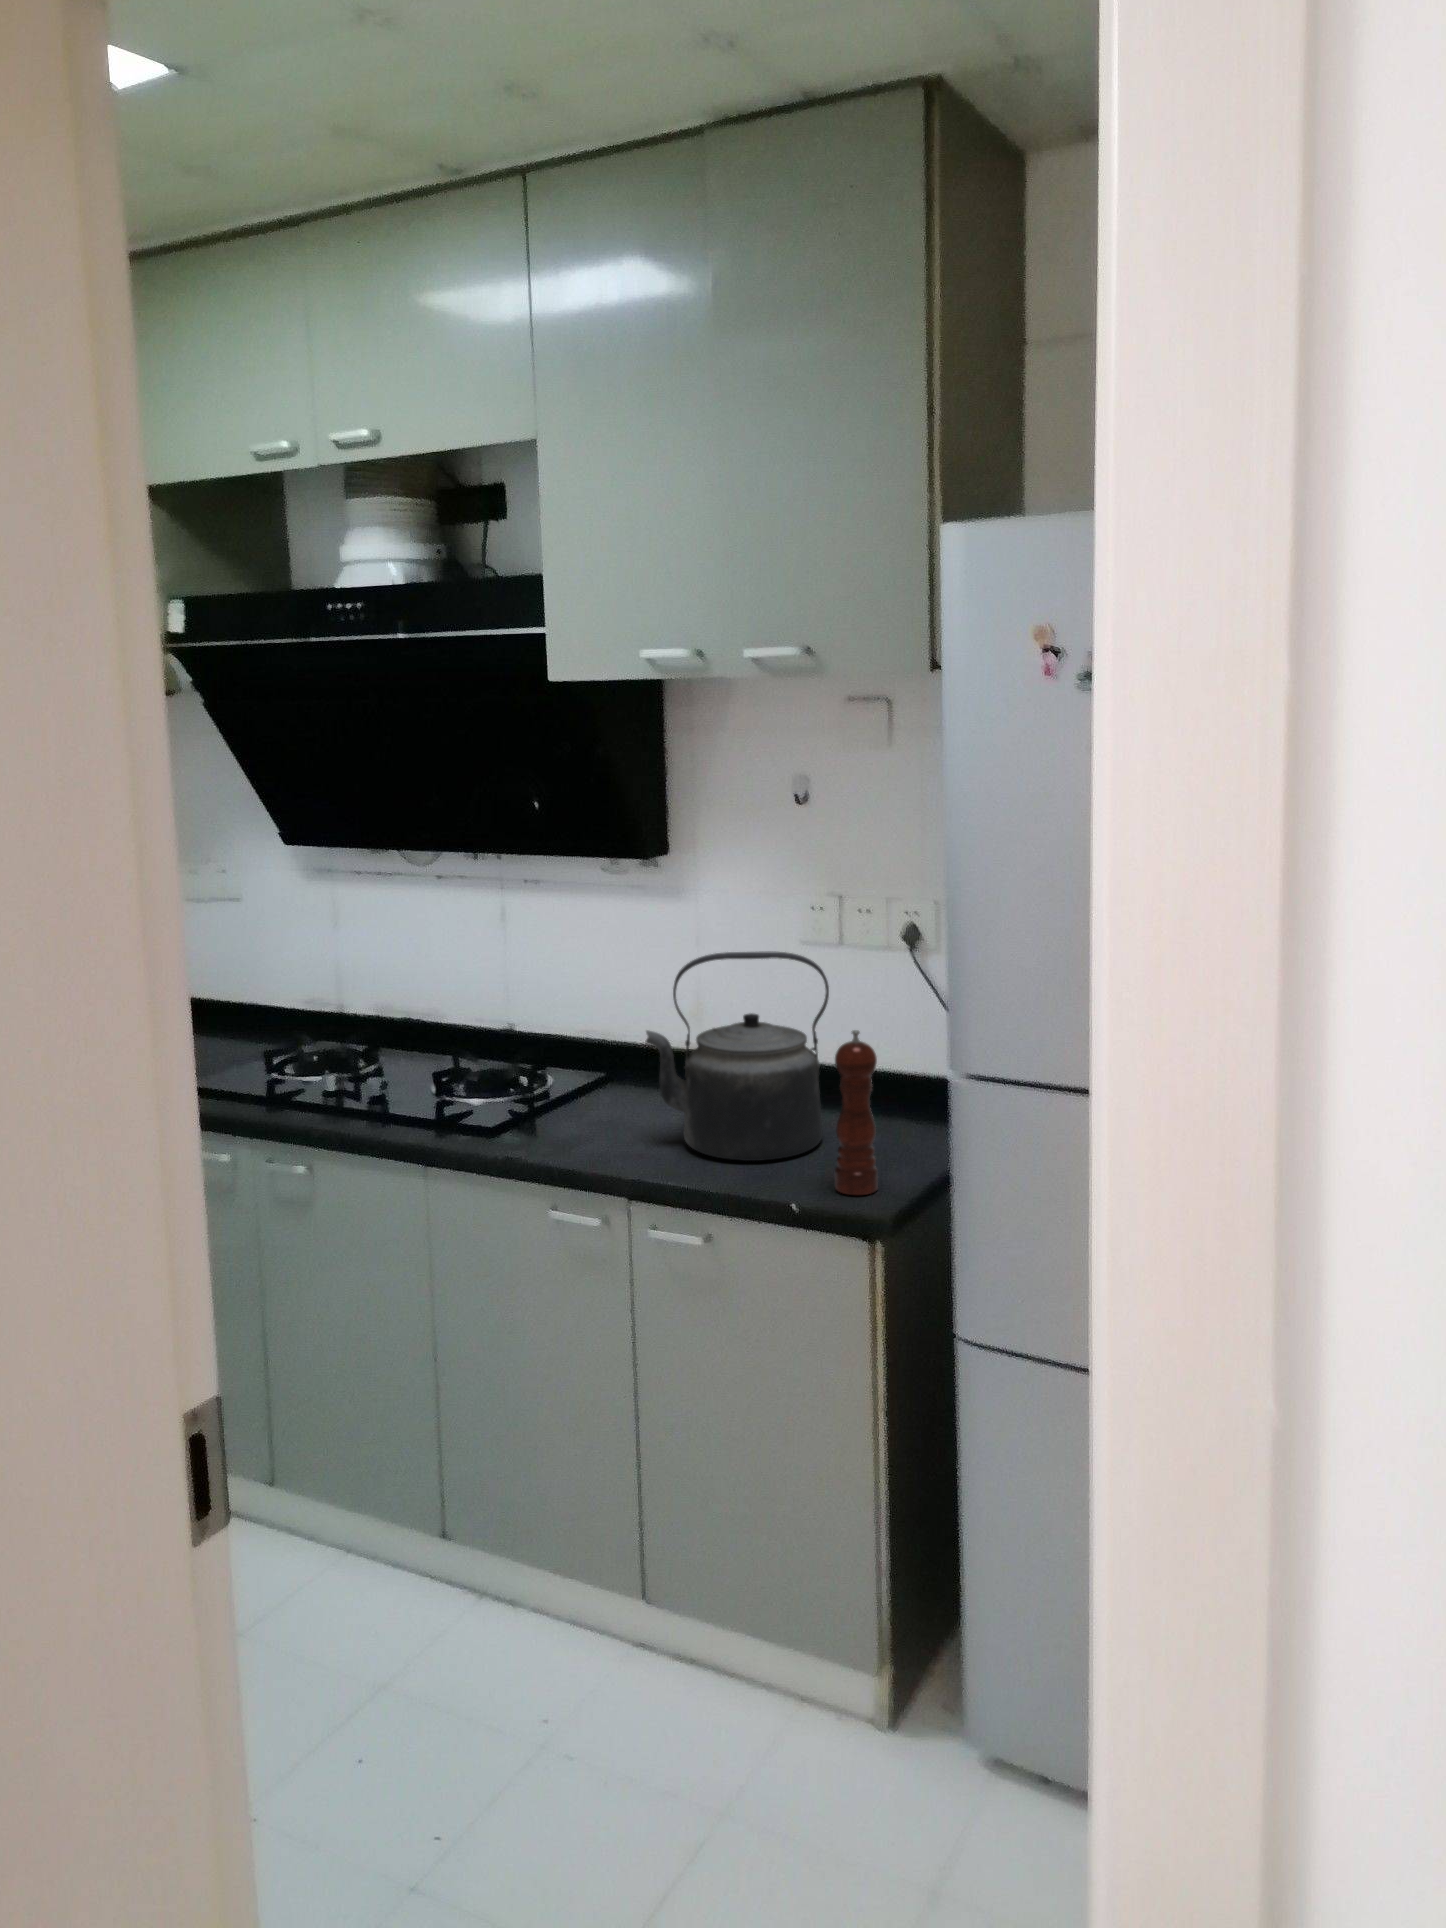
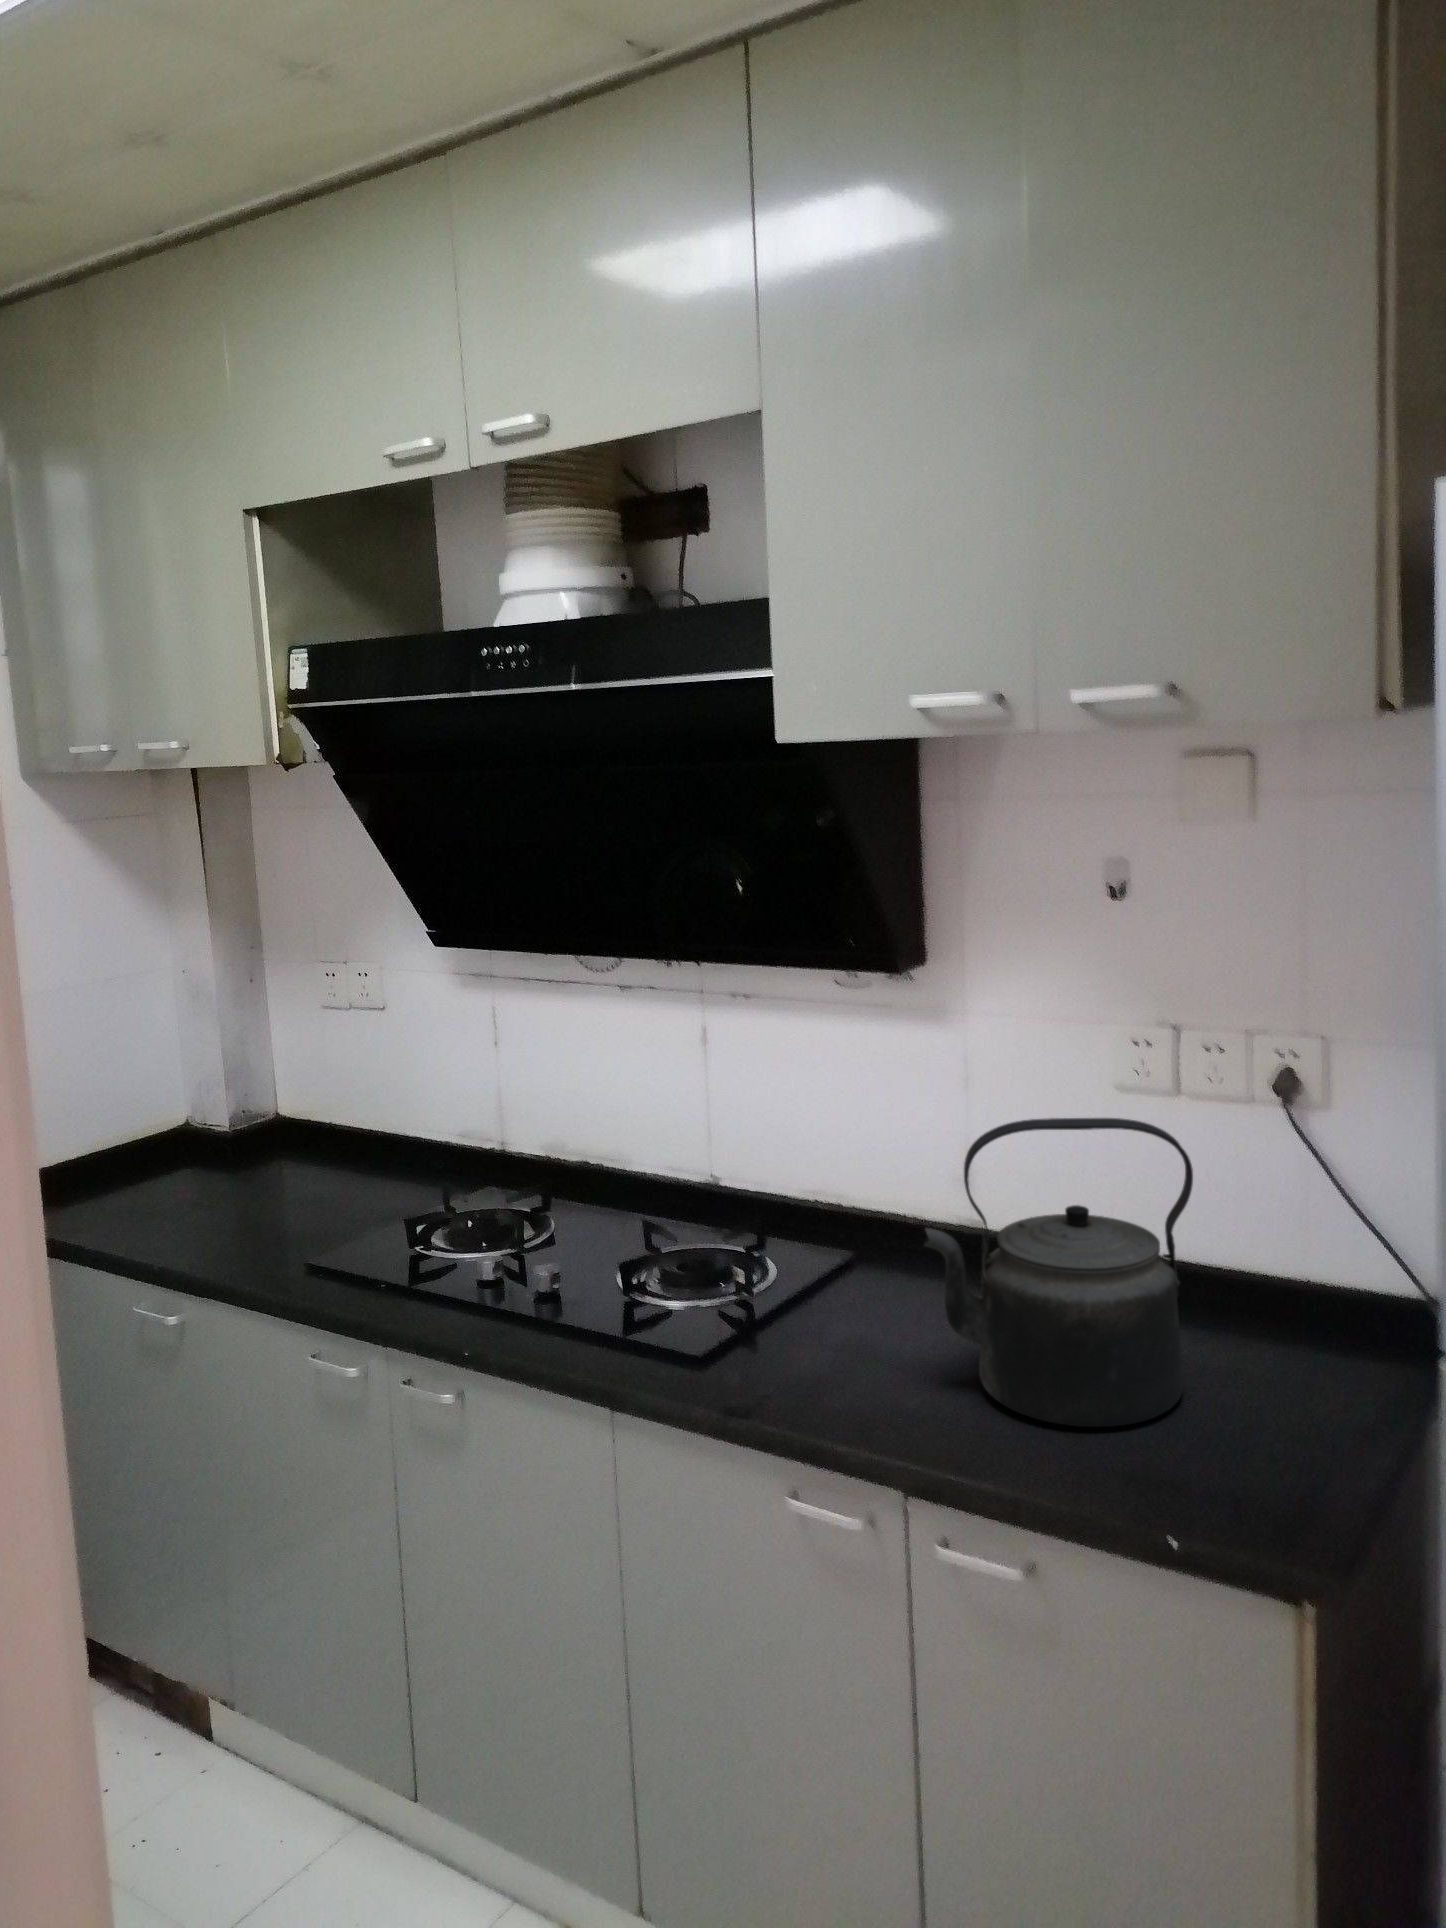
pepper mill: present [835,1030,878,1195] -> none [1231,1256,1300,1507]

